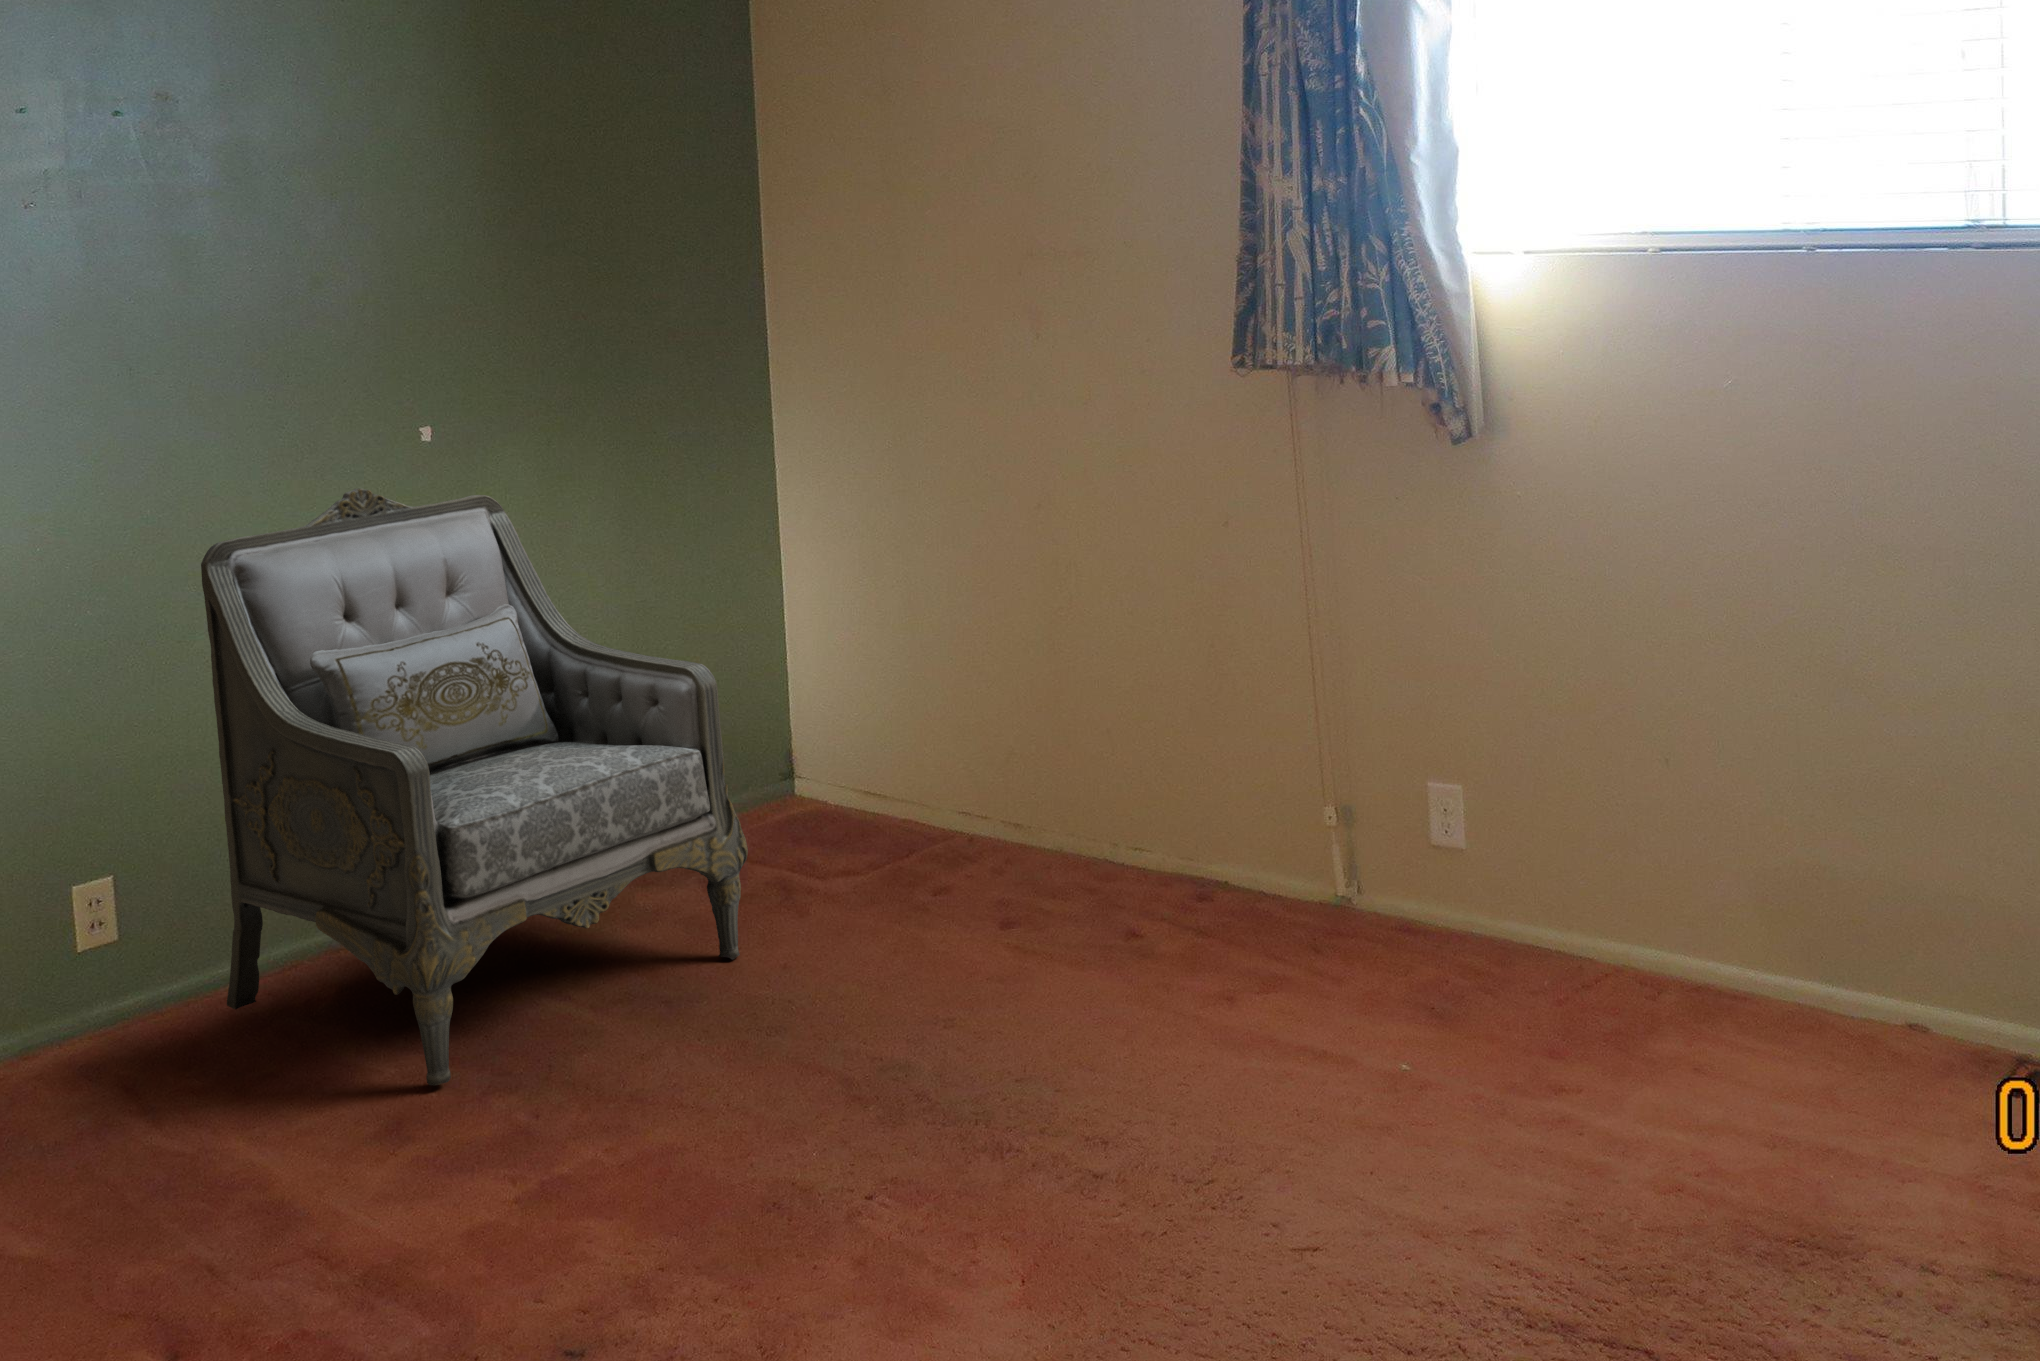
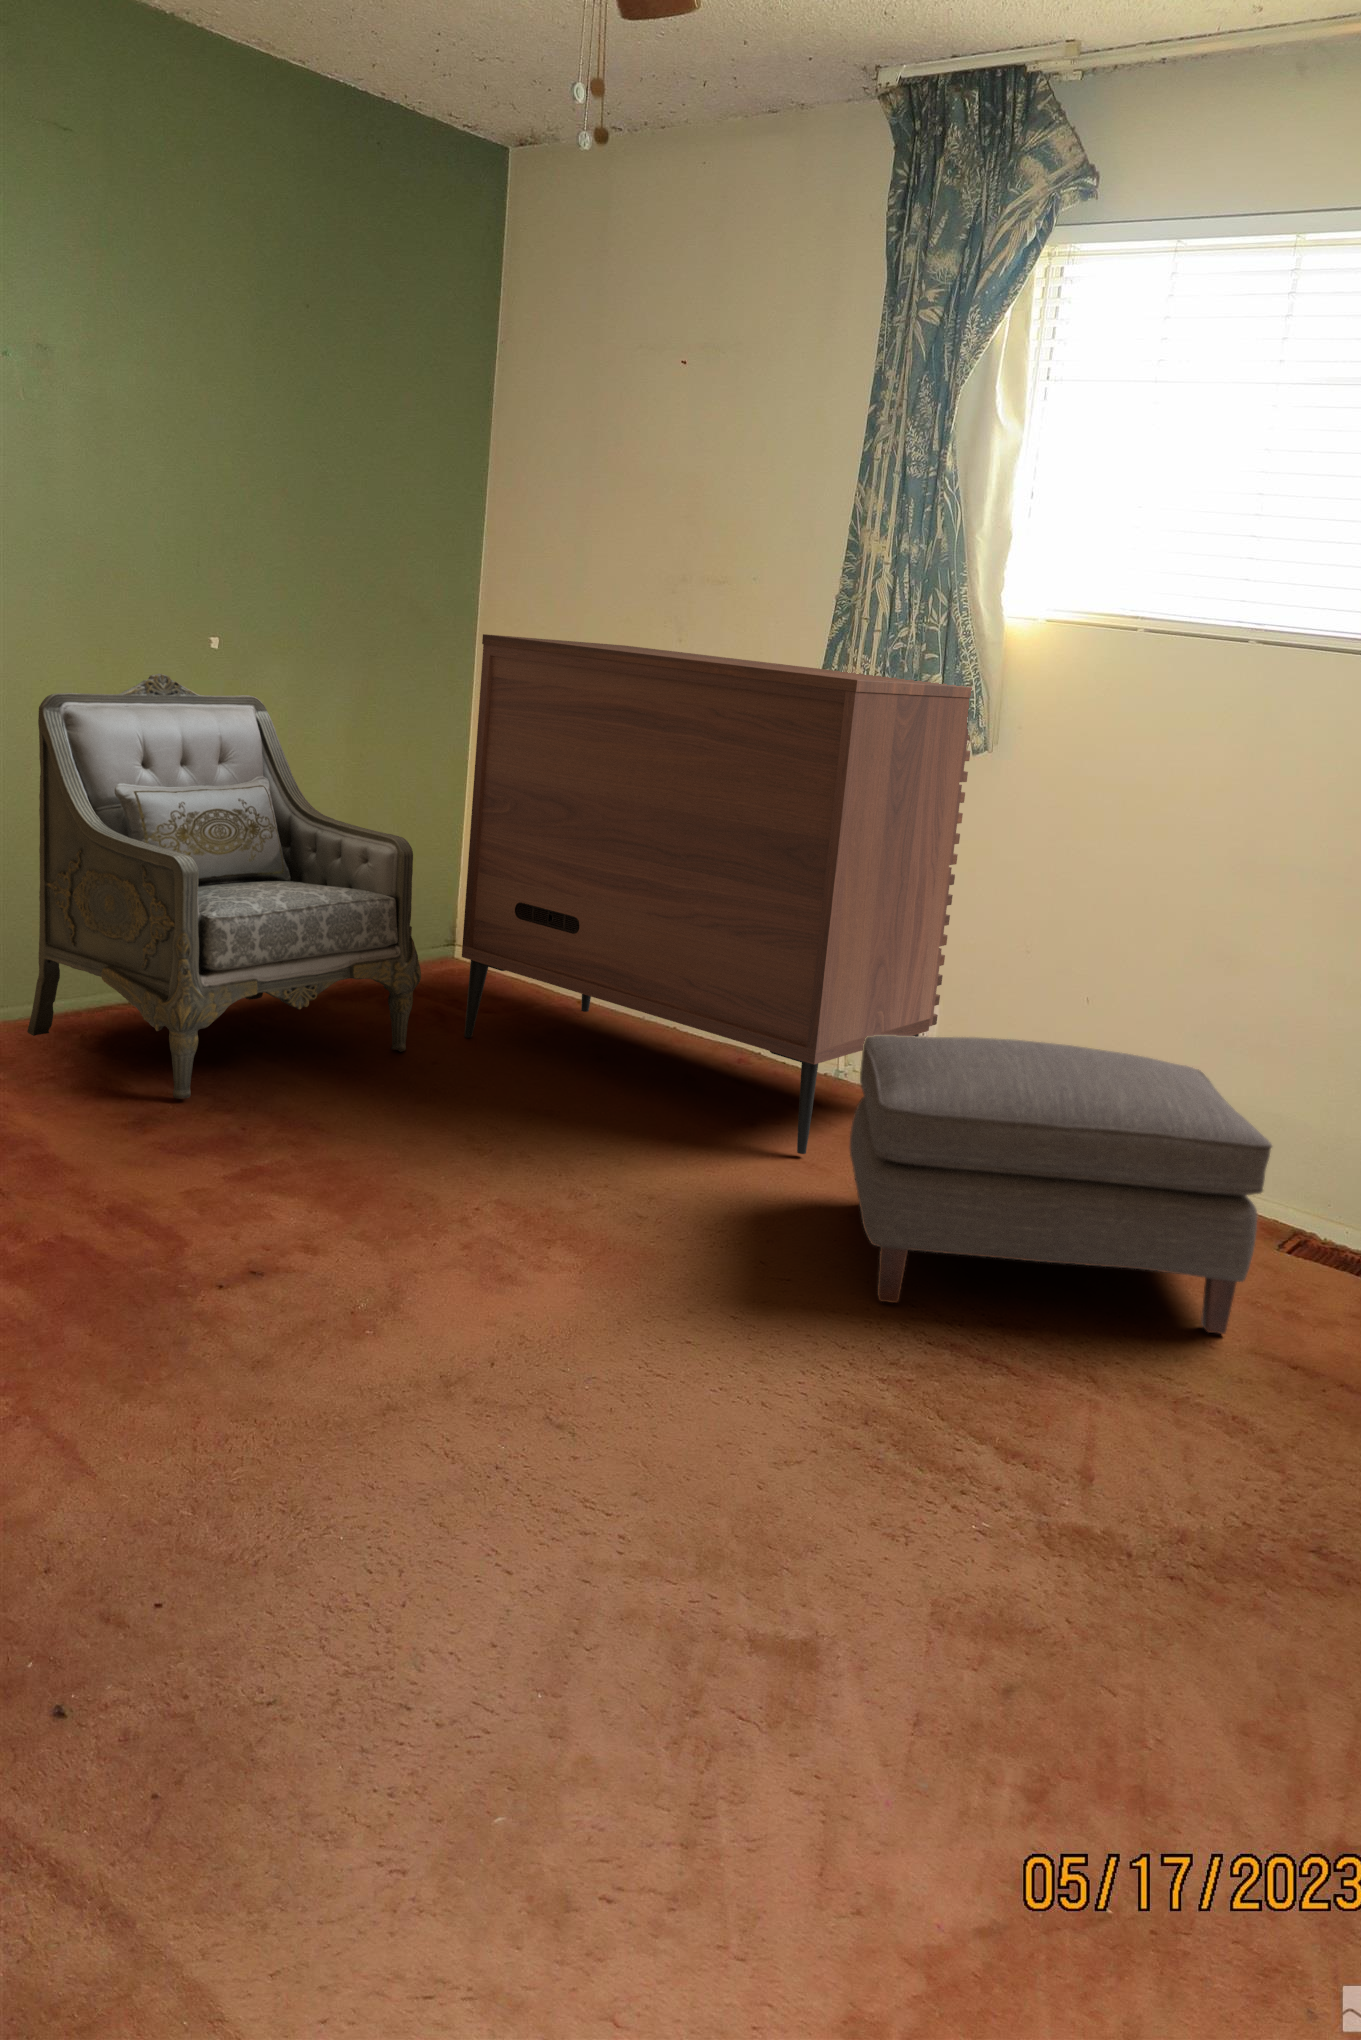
dresser: none [775,351,1462,1049] -> present [462,634,972,1154]
ottoman: none [1364,863,1969,1291] -> present [850,1035,1272,1334]

